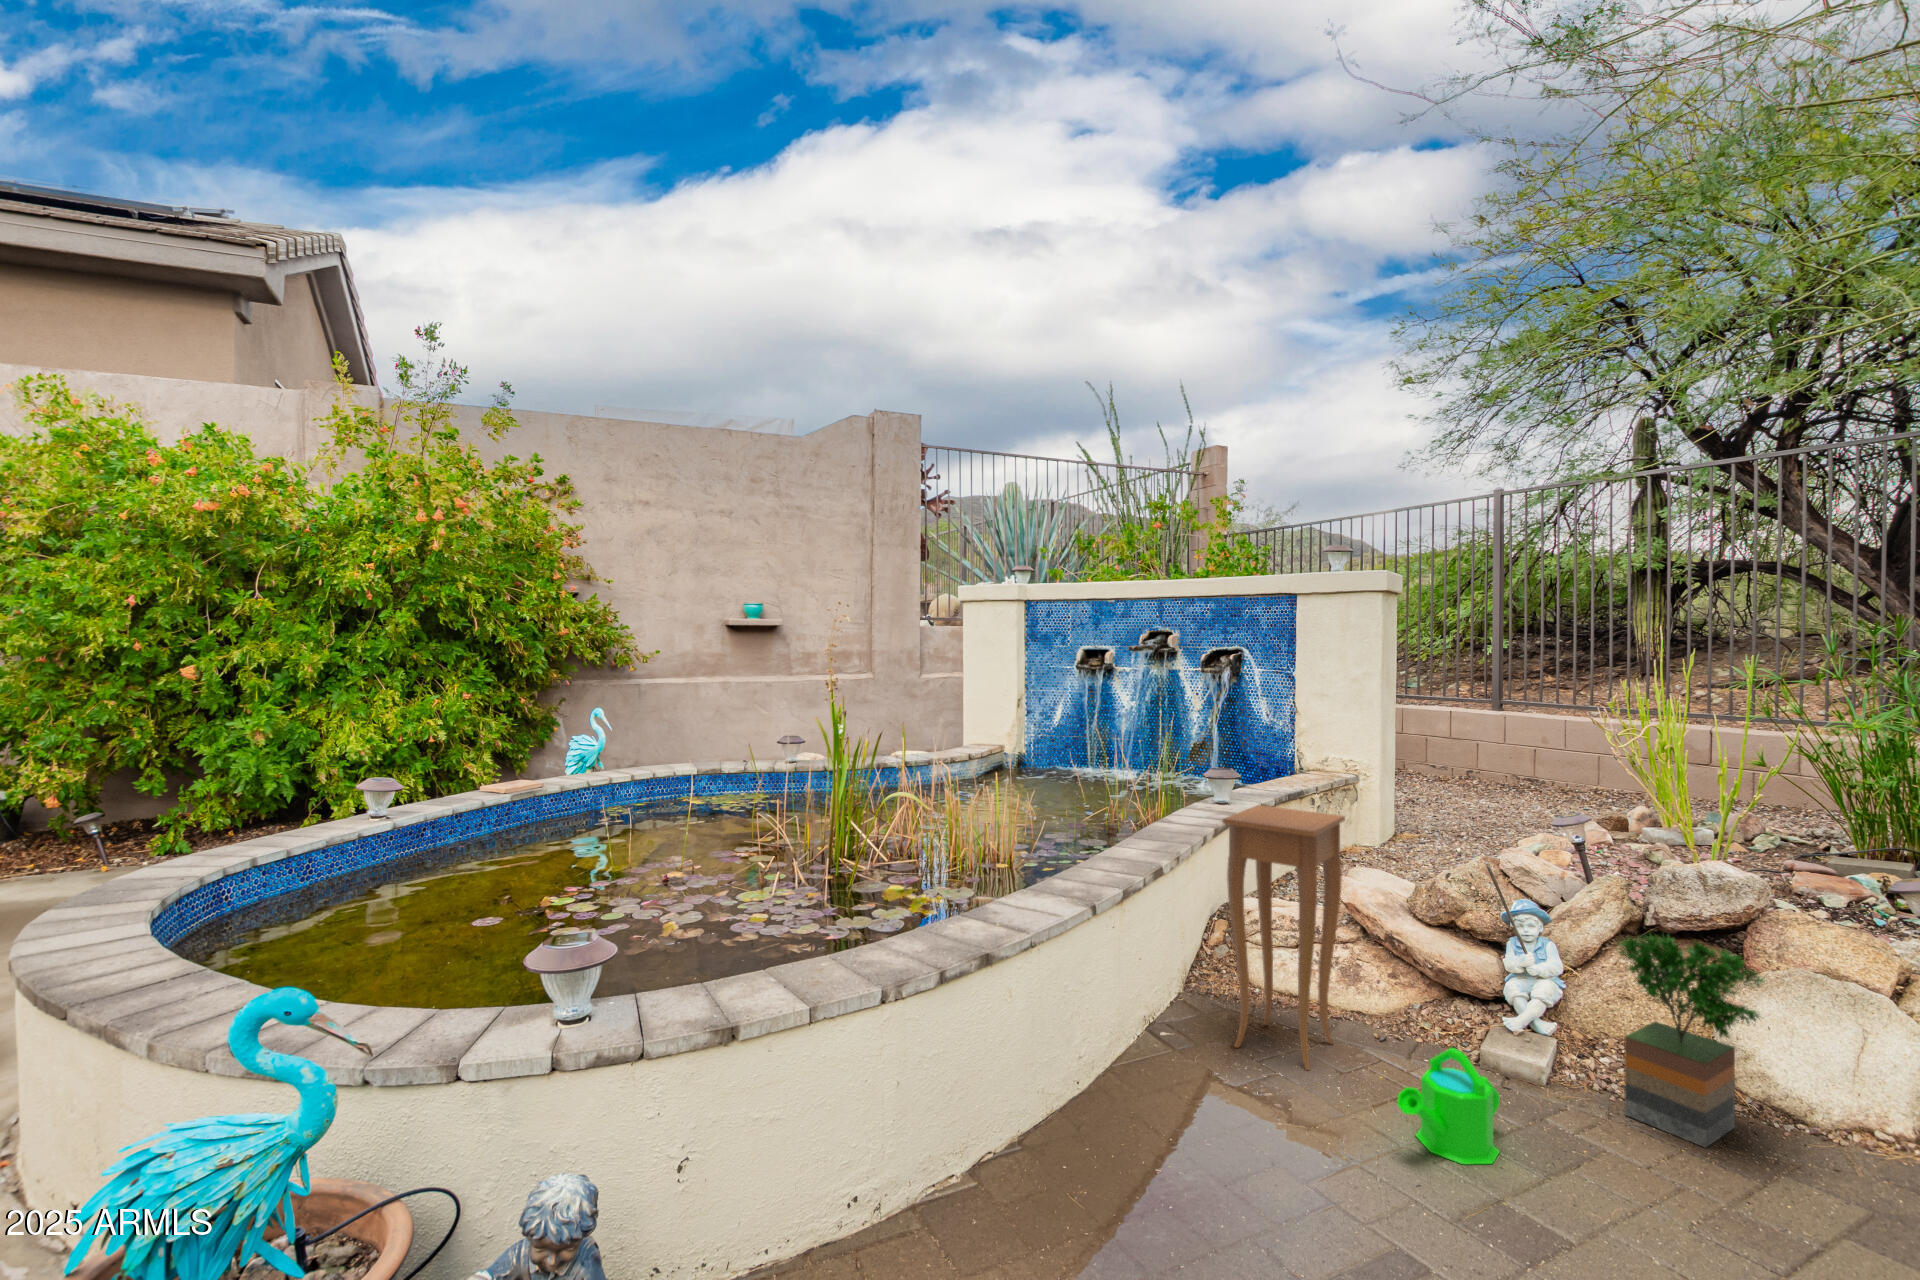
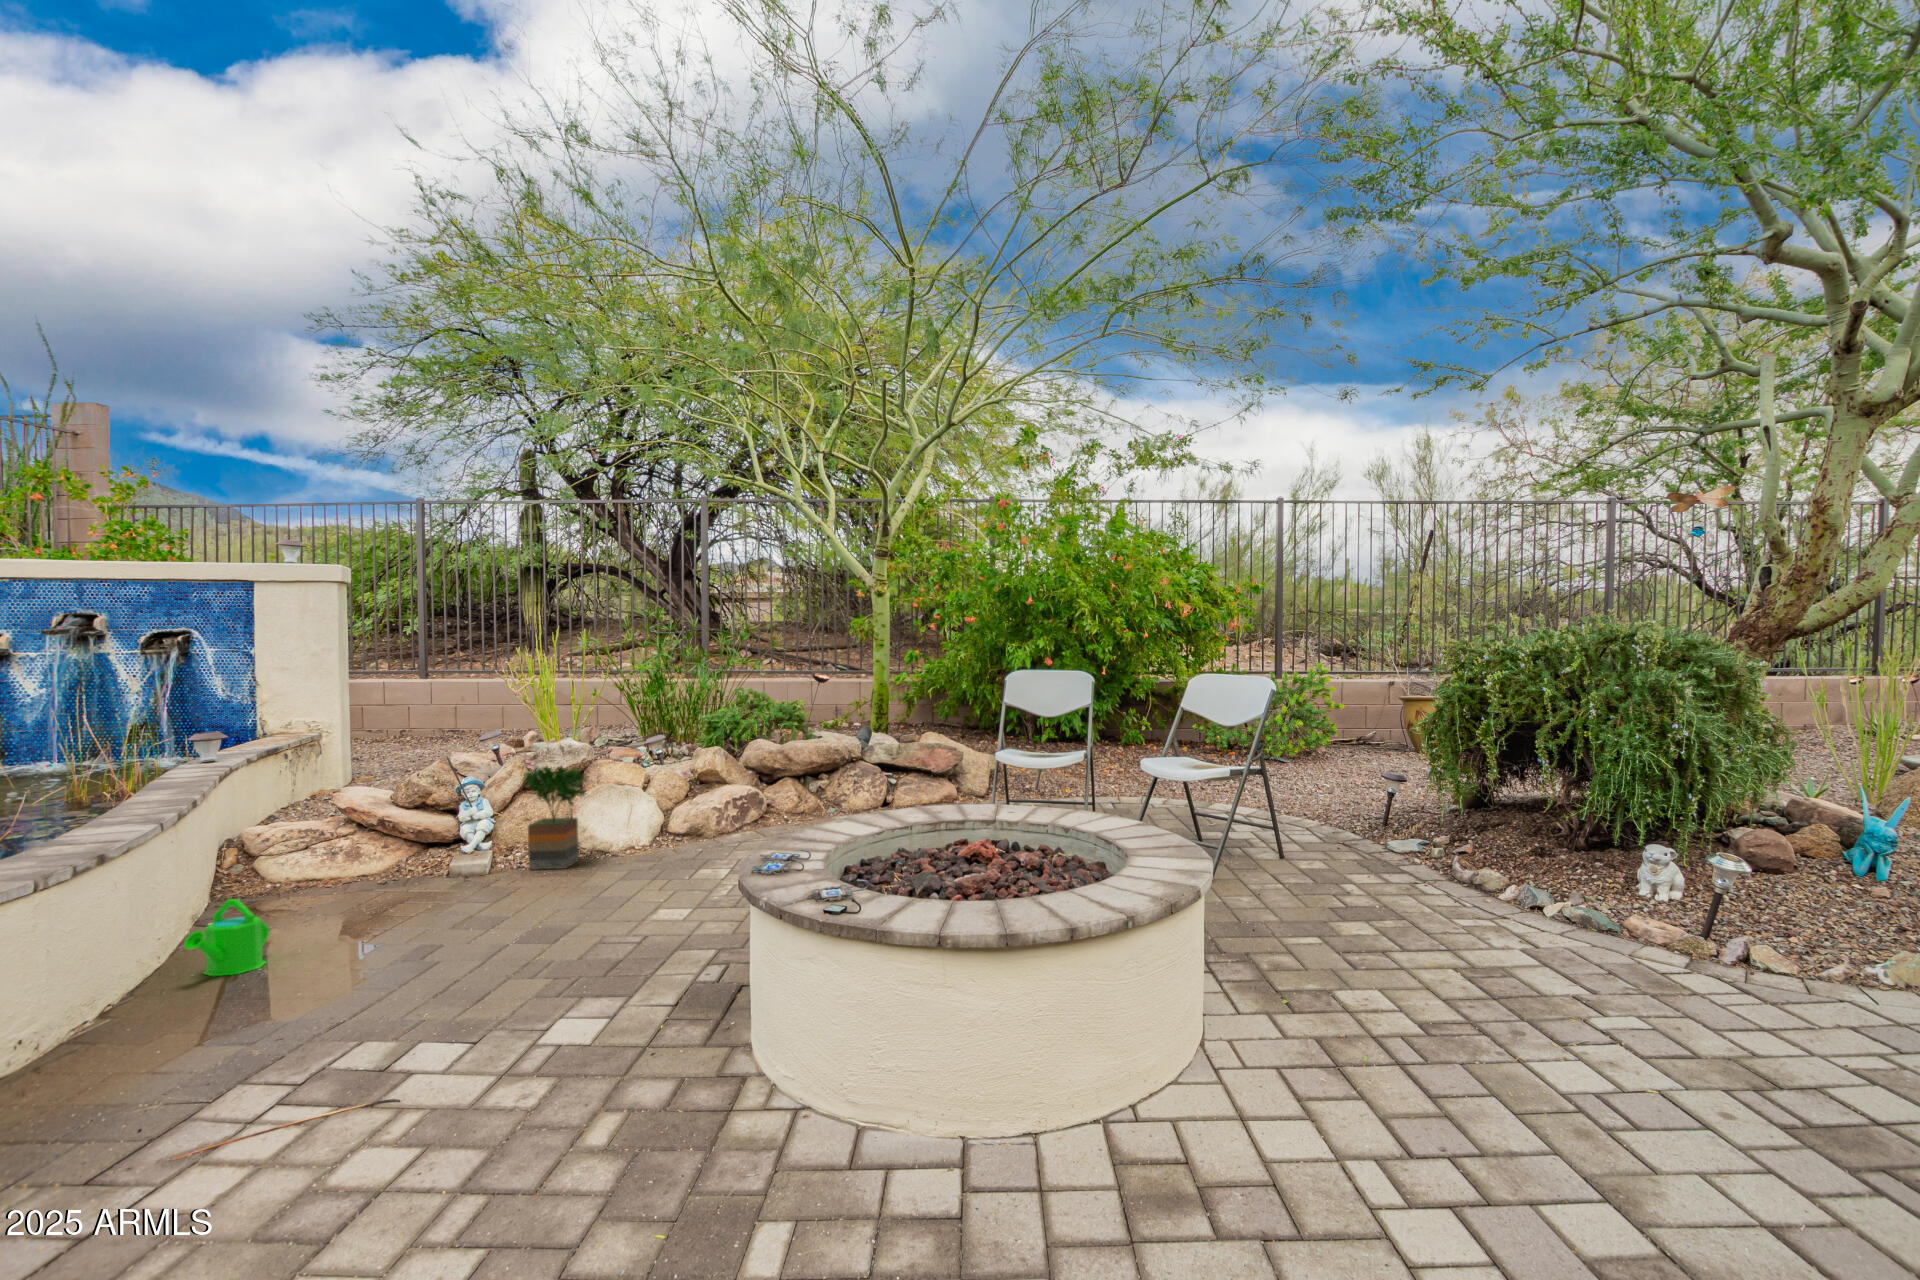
side table: present [1223,805,1345,1070] -> none [265,728,355,909]
watering can: present [1397,1048,1500,1164] -> present [184,899,269,977]

